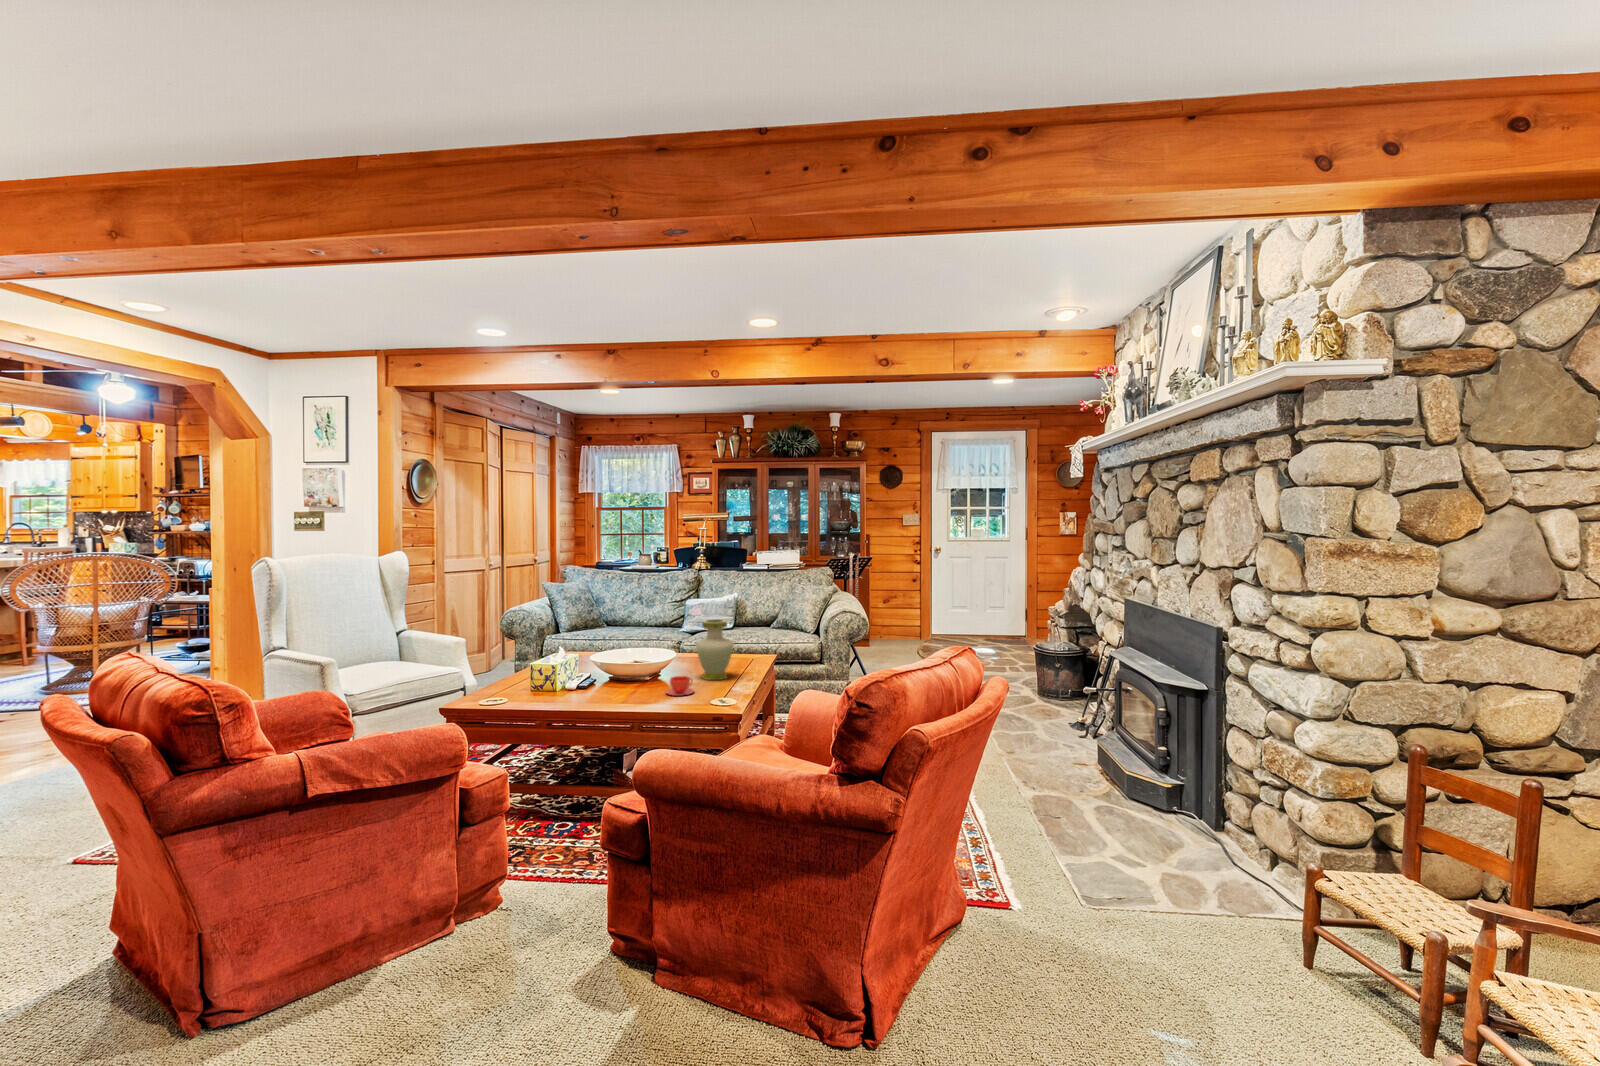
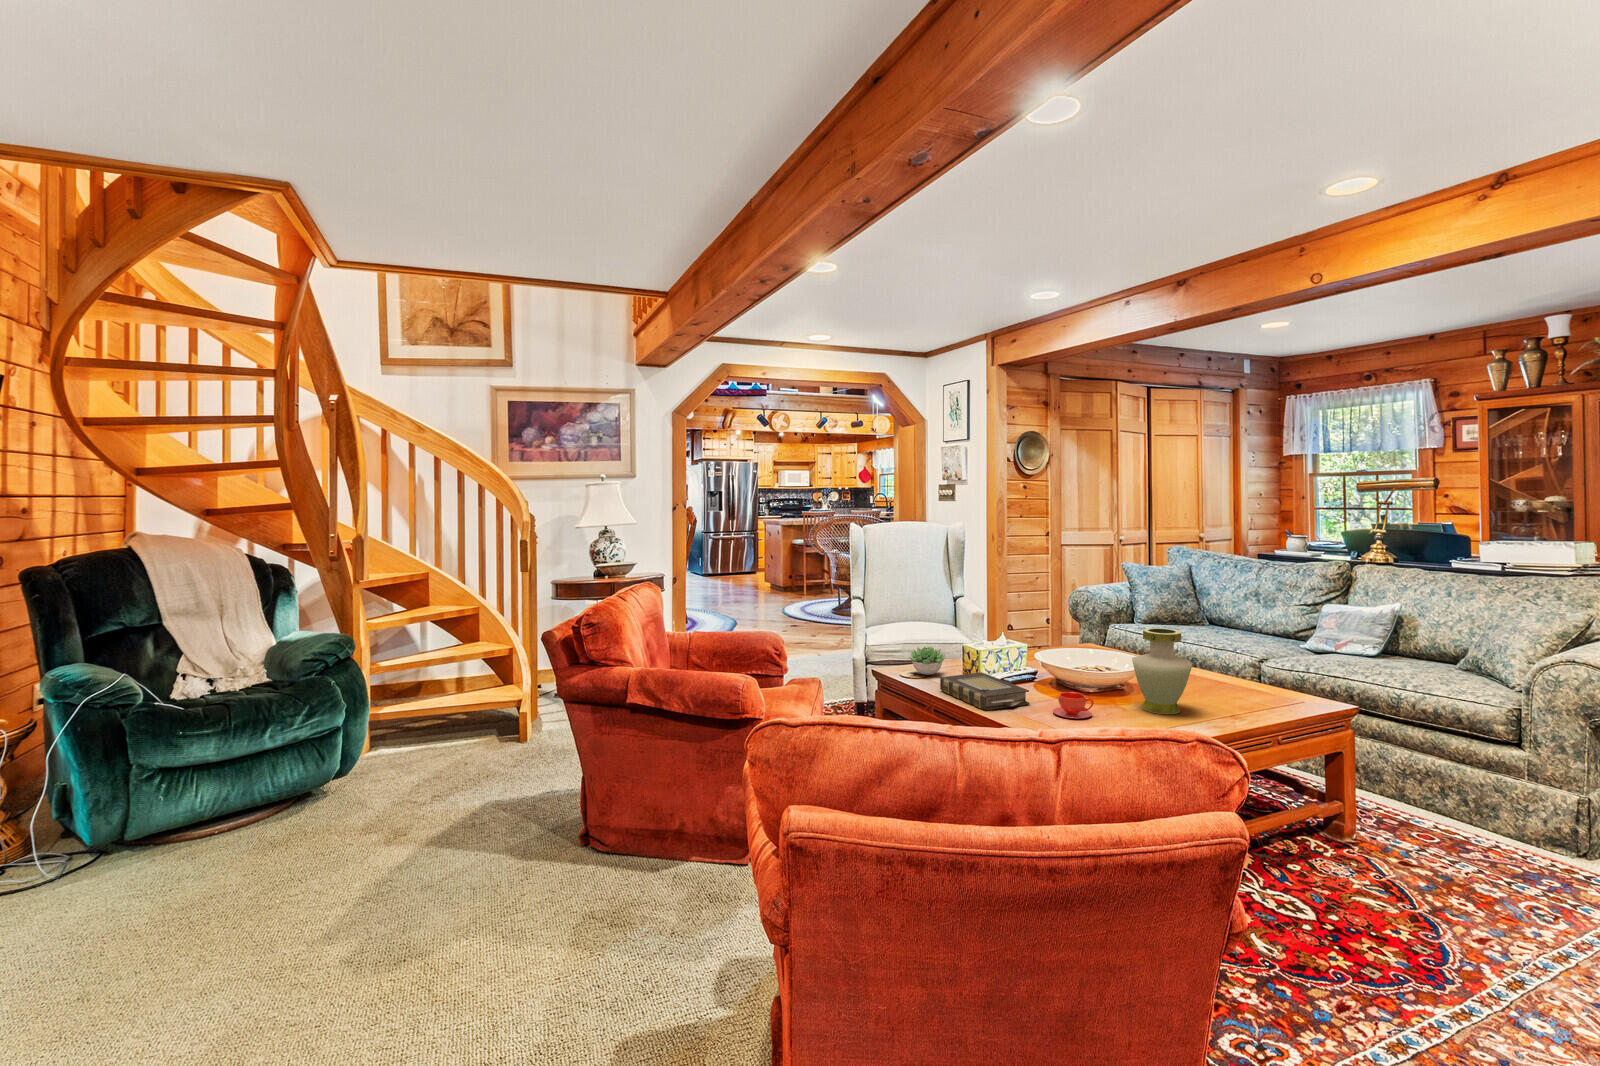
succulent plant: none [496,669,536,697] -> present [910,647,945,675]
book: none [559,681,642,706] -> present [940,672,1030,711]

